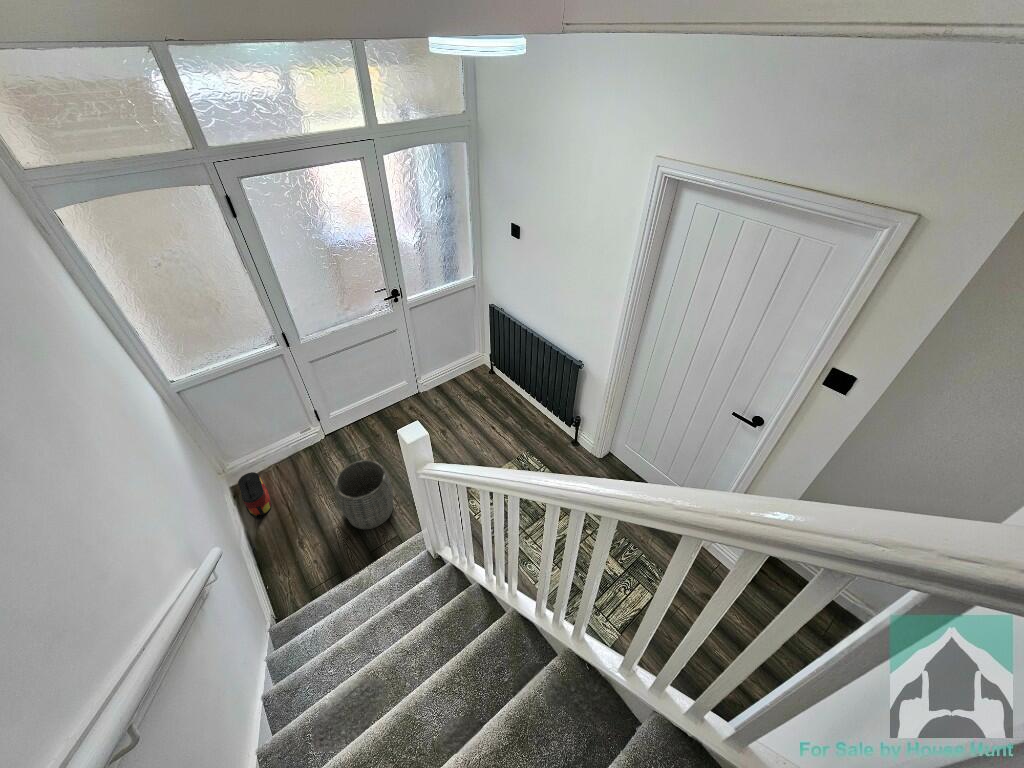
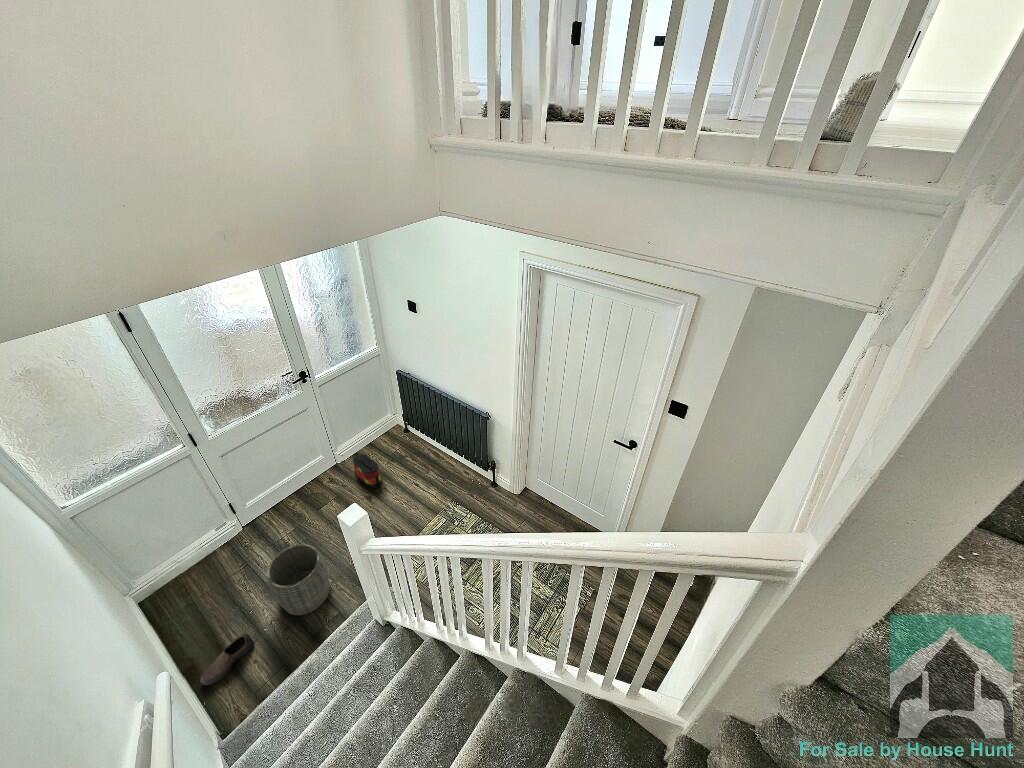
bag: present [238,472,272,520] -> present [353,454,381,488]
shoe: none [265,533,317,572] -> present [201,634,254,685]

